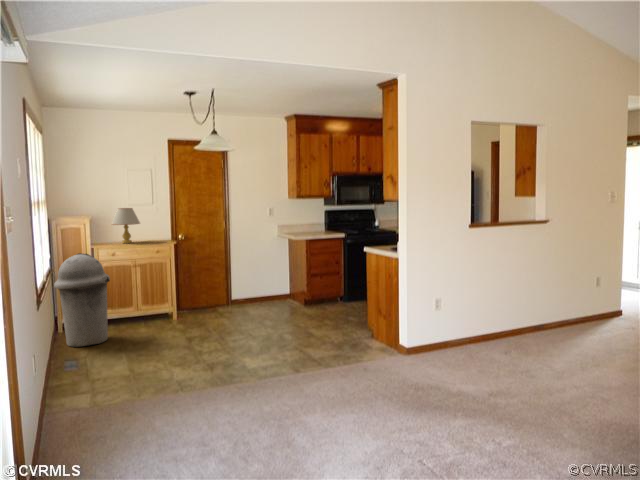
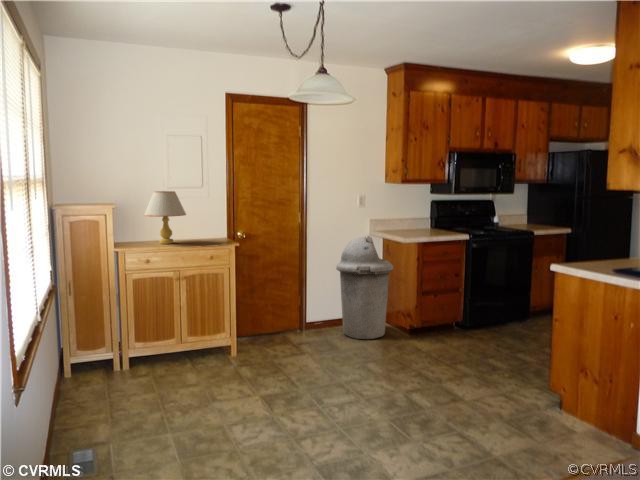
trash can: present [54,253,110,347] -> present [336,236,393,339]

